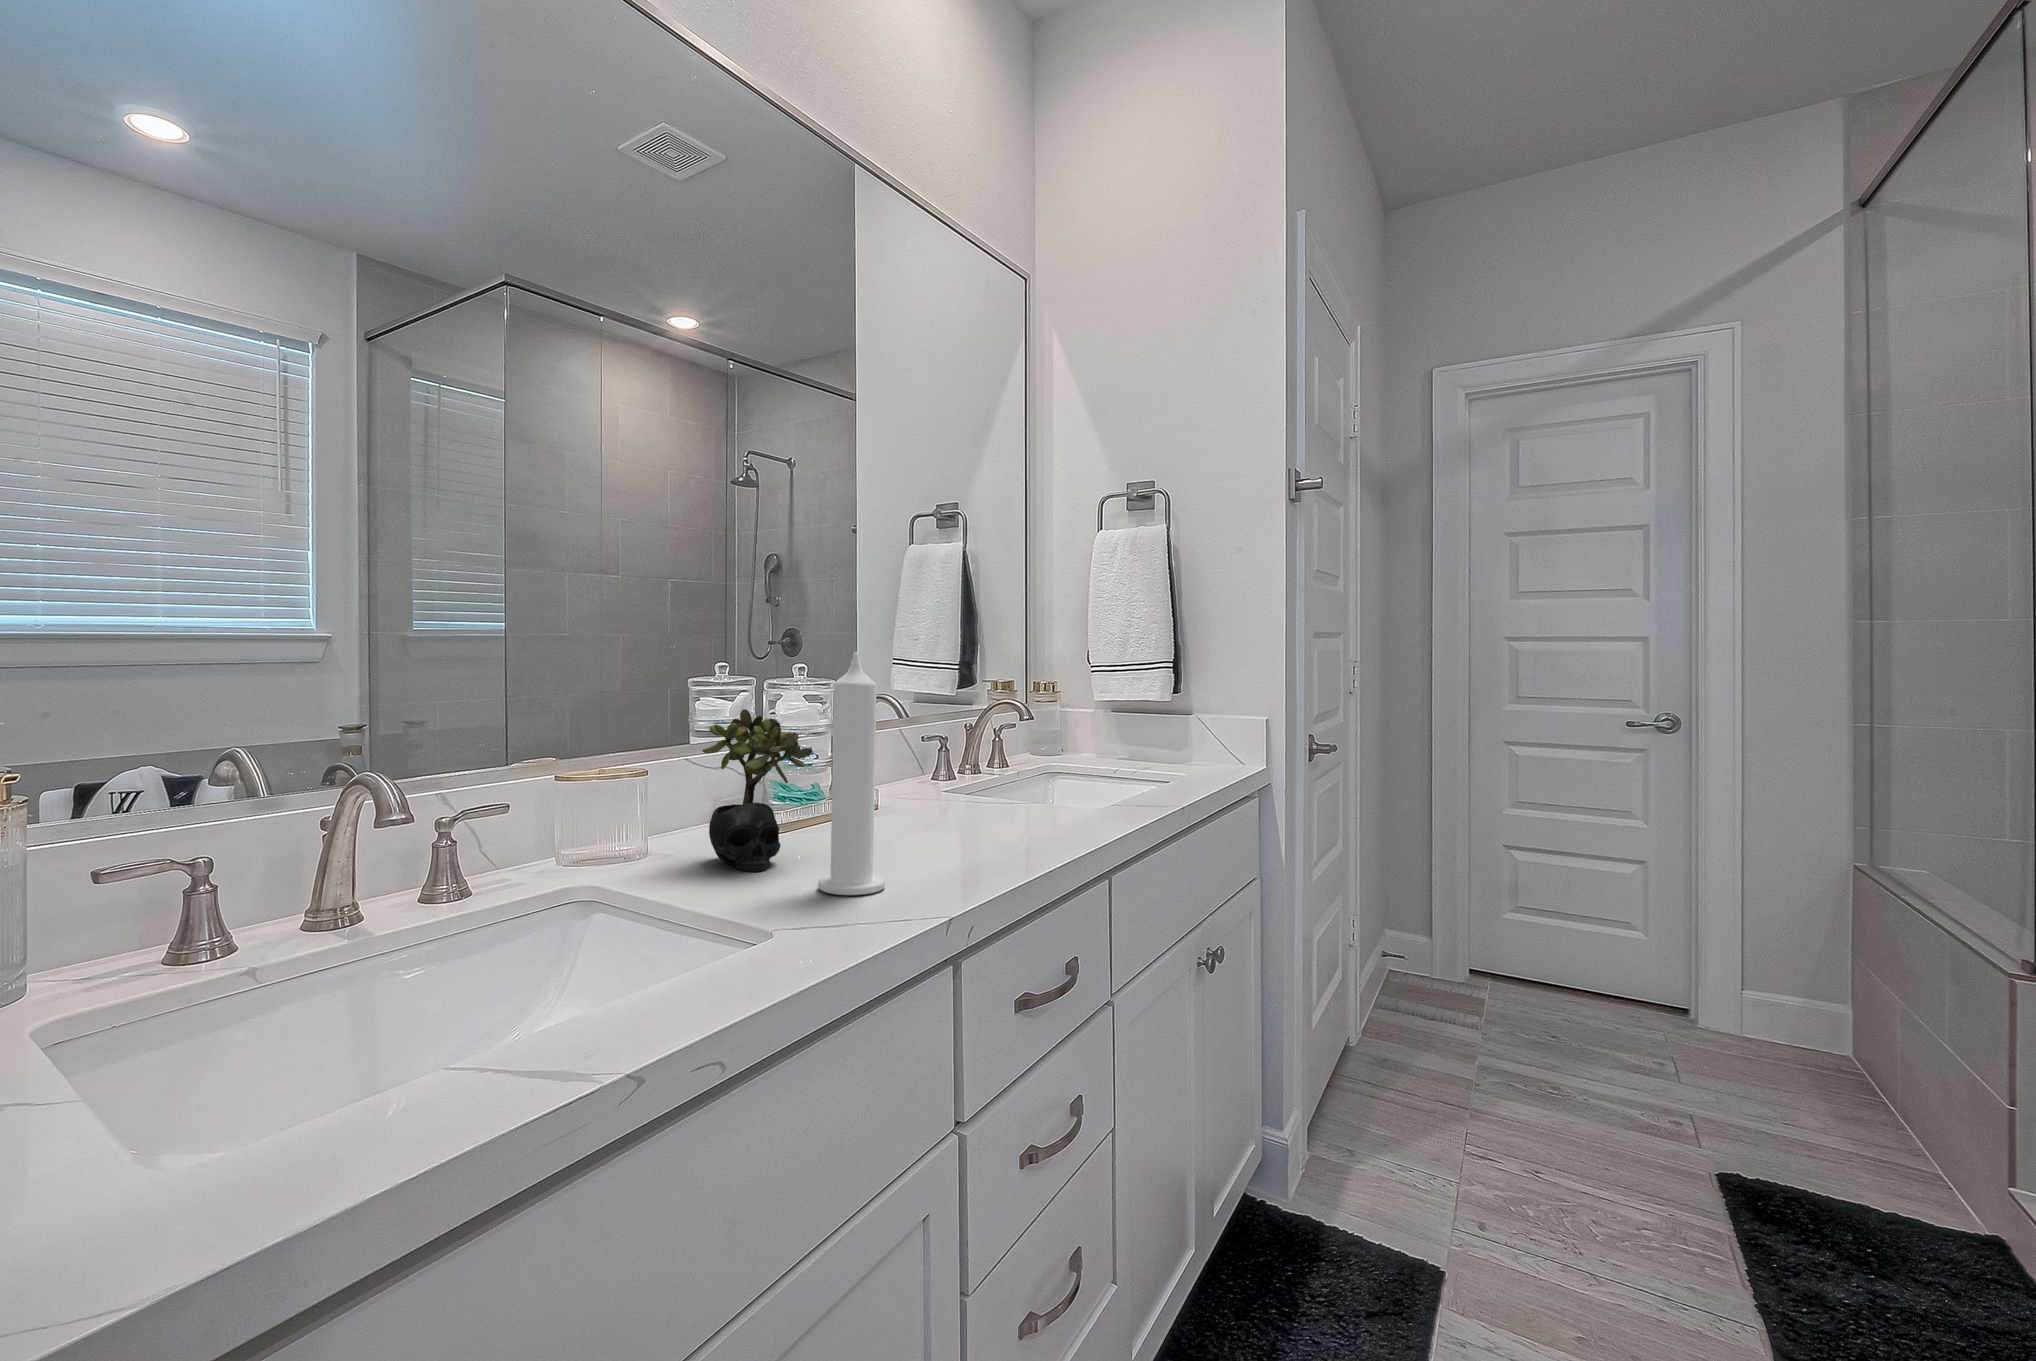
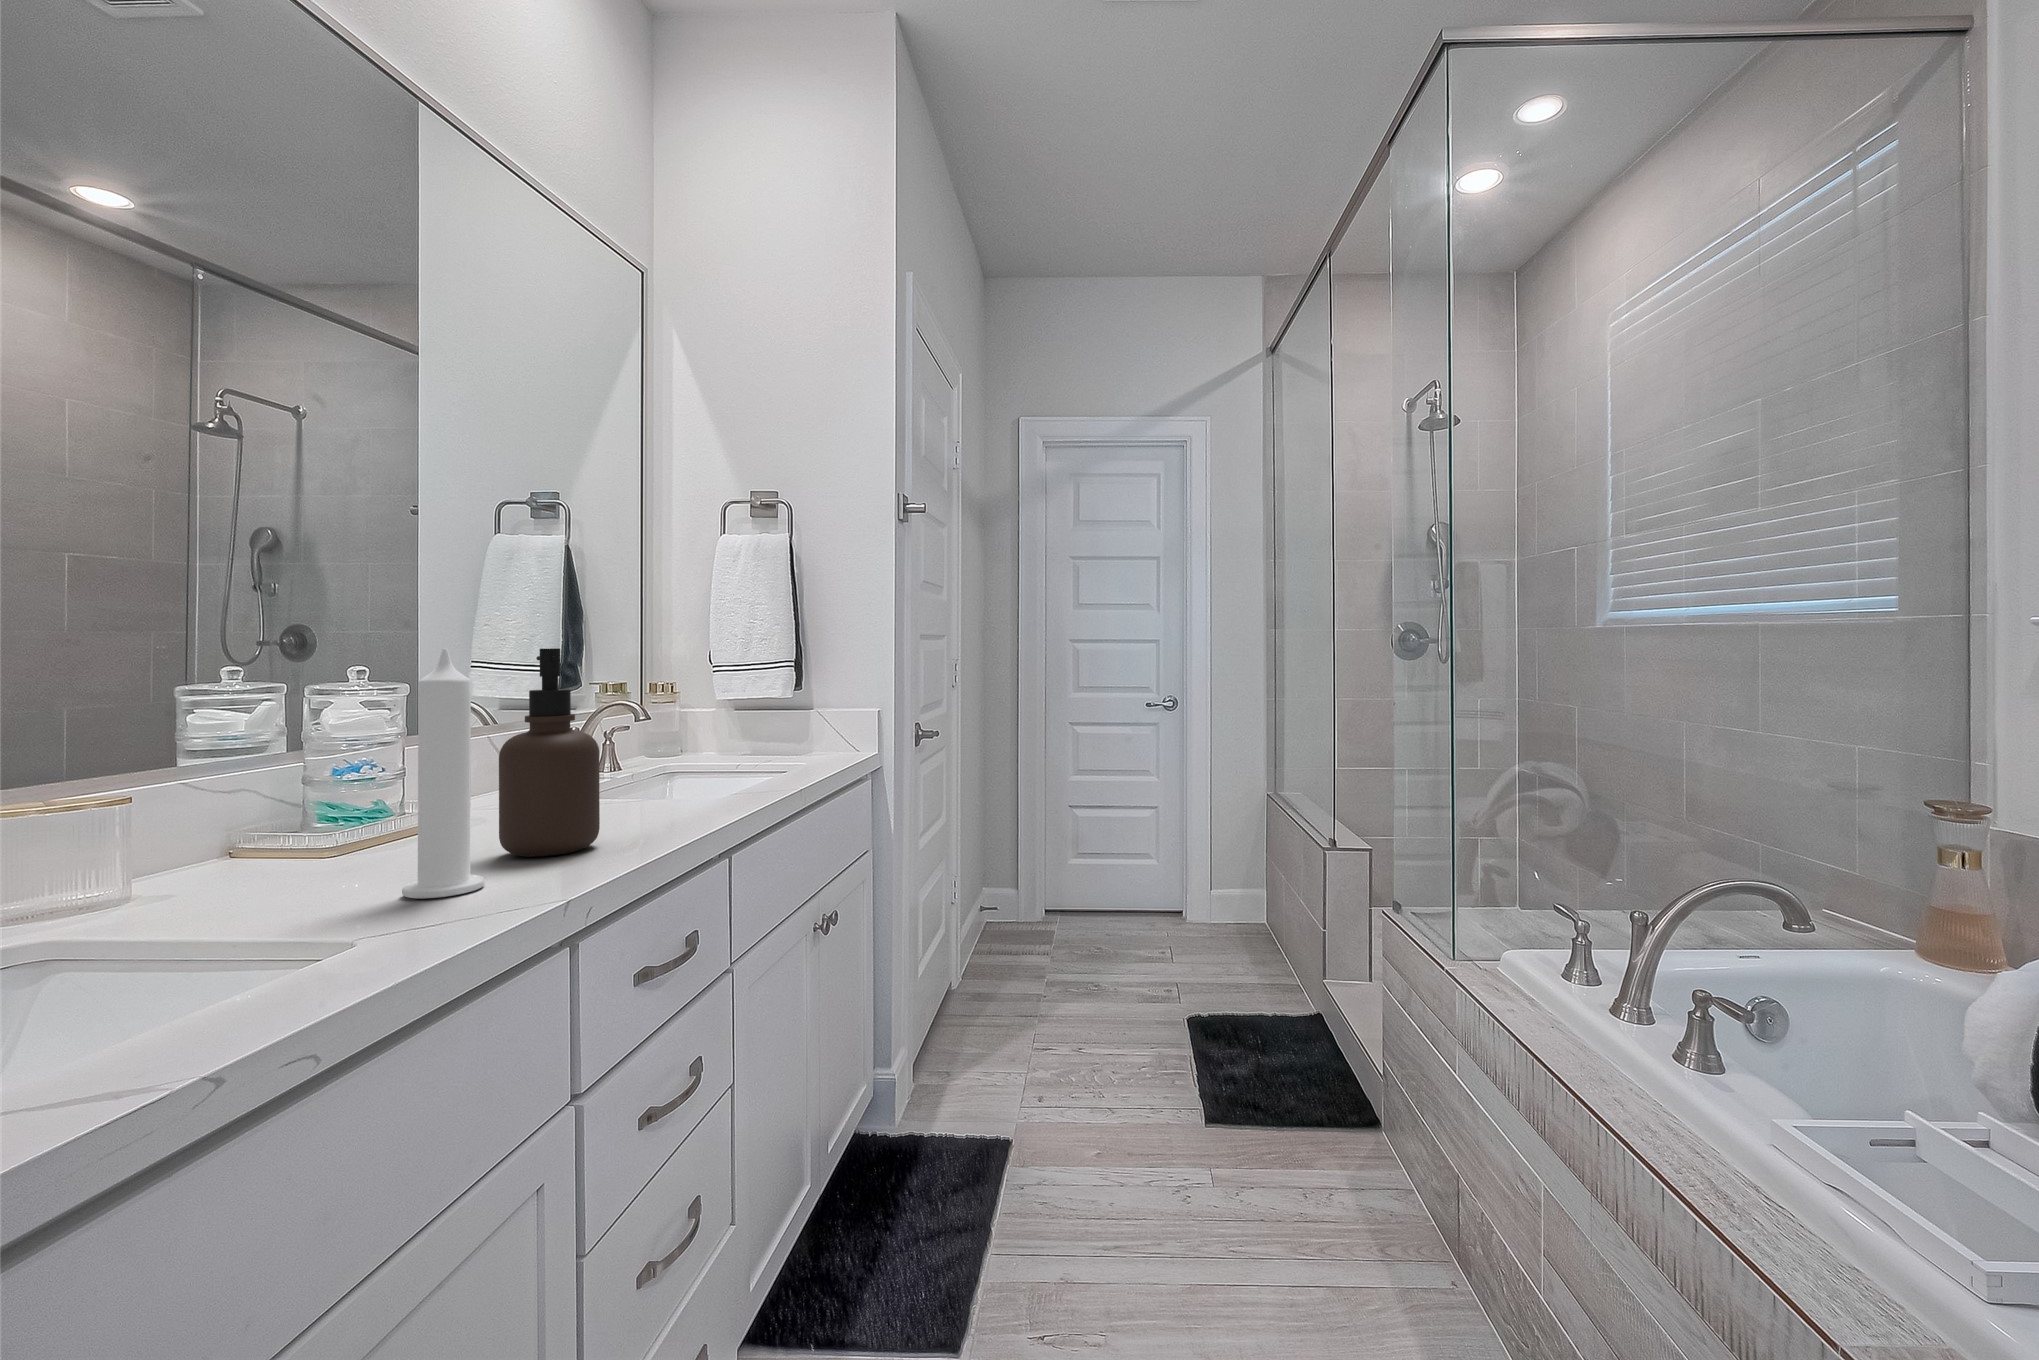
soap dispenser: none [901,653,989,861] -> present [499,648,600,857]
succulent plant: present [702,709,813,872] -> none [233,717,387,893]

